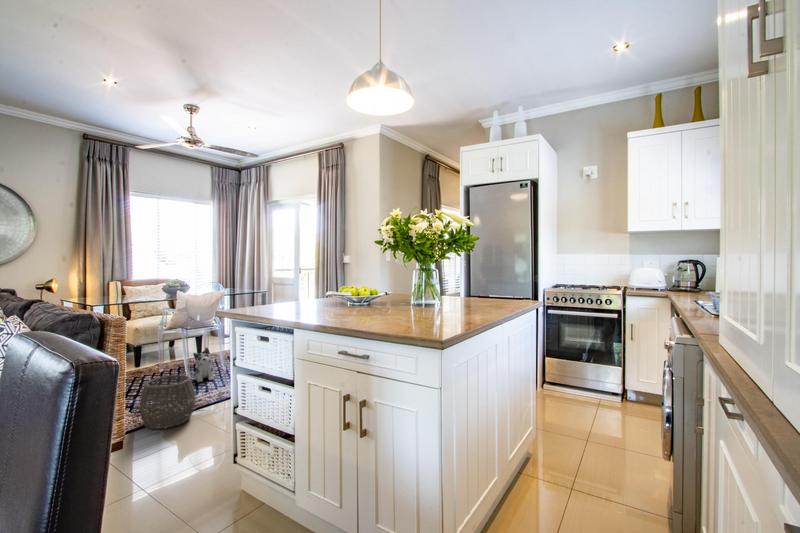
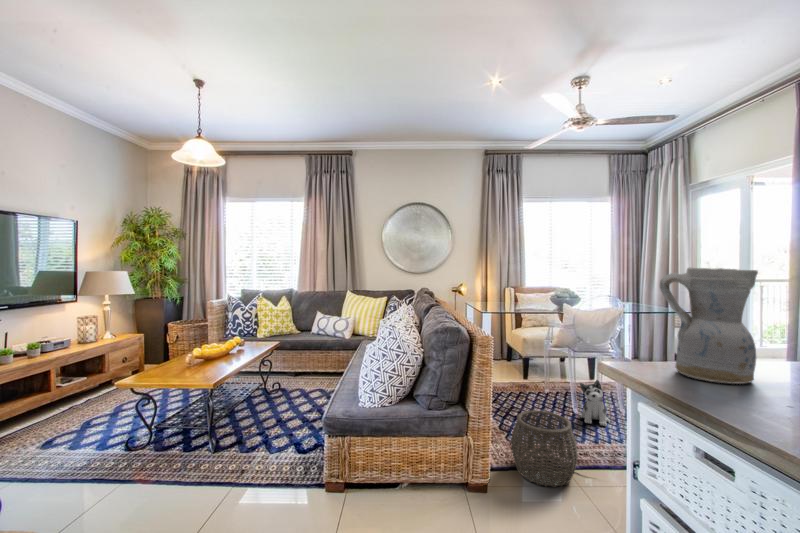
ceramic pitcher: none [244,262,280,311] -> present [660,267,758,384]

